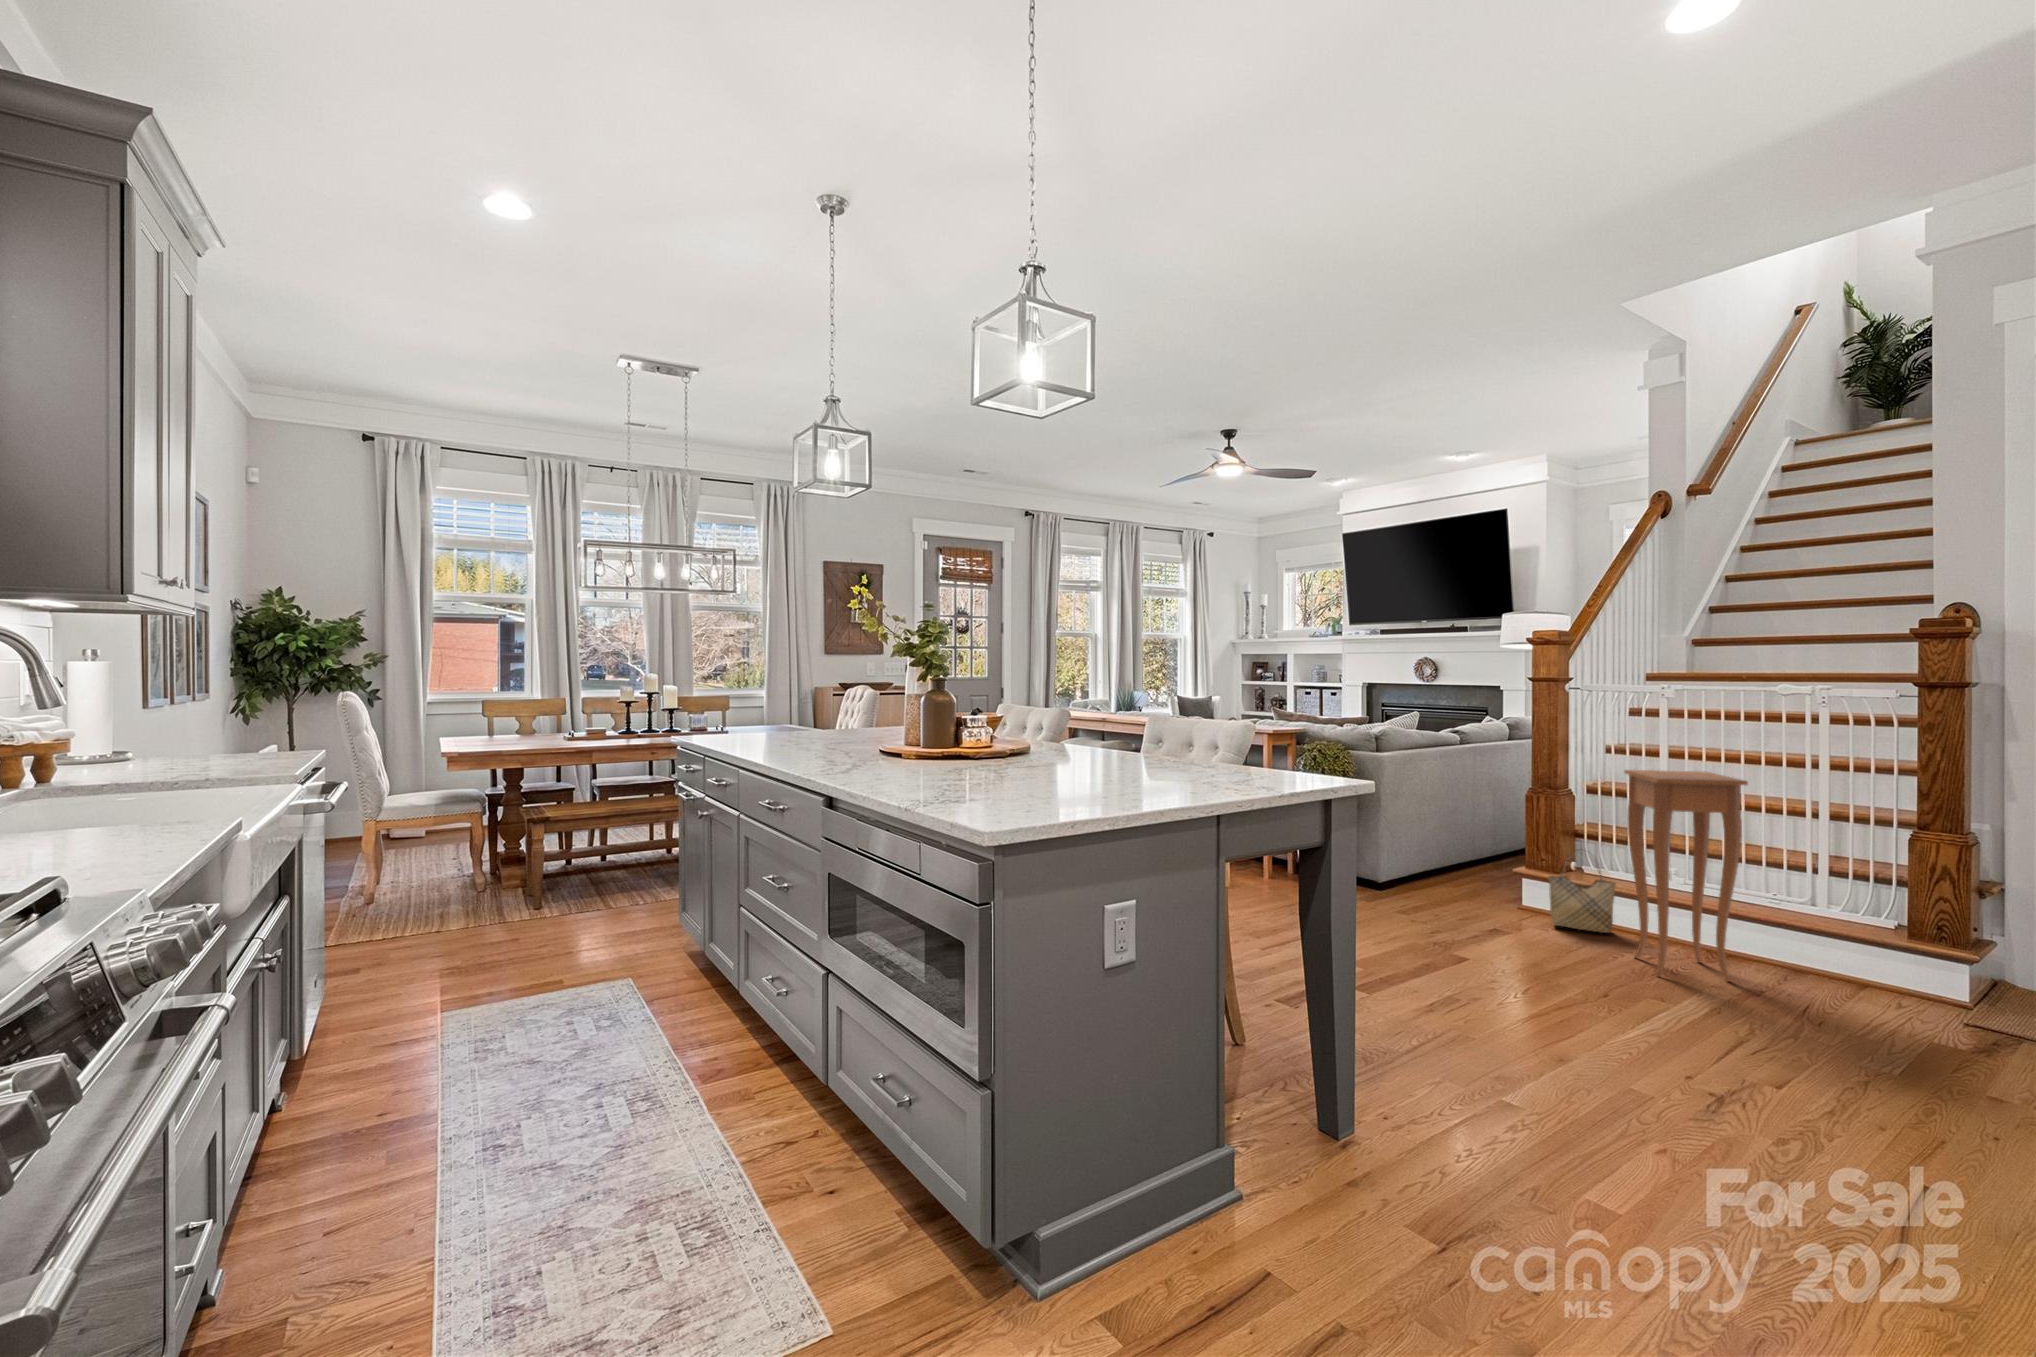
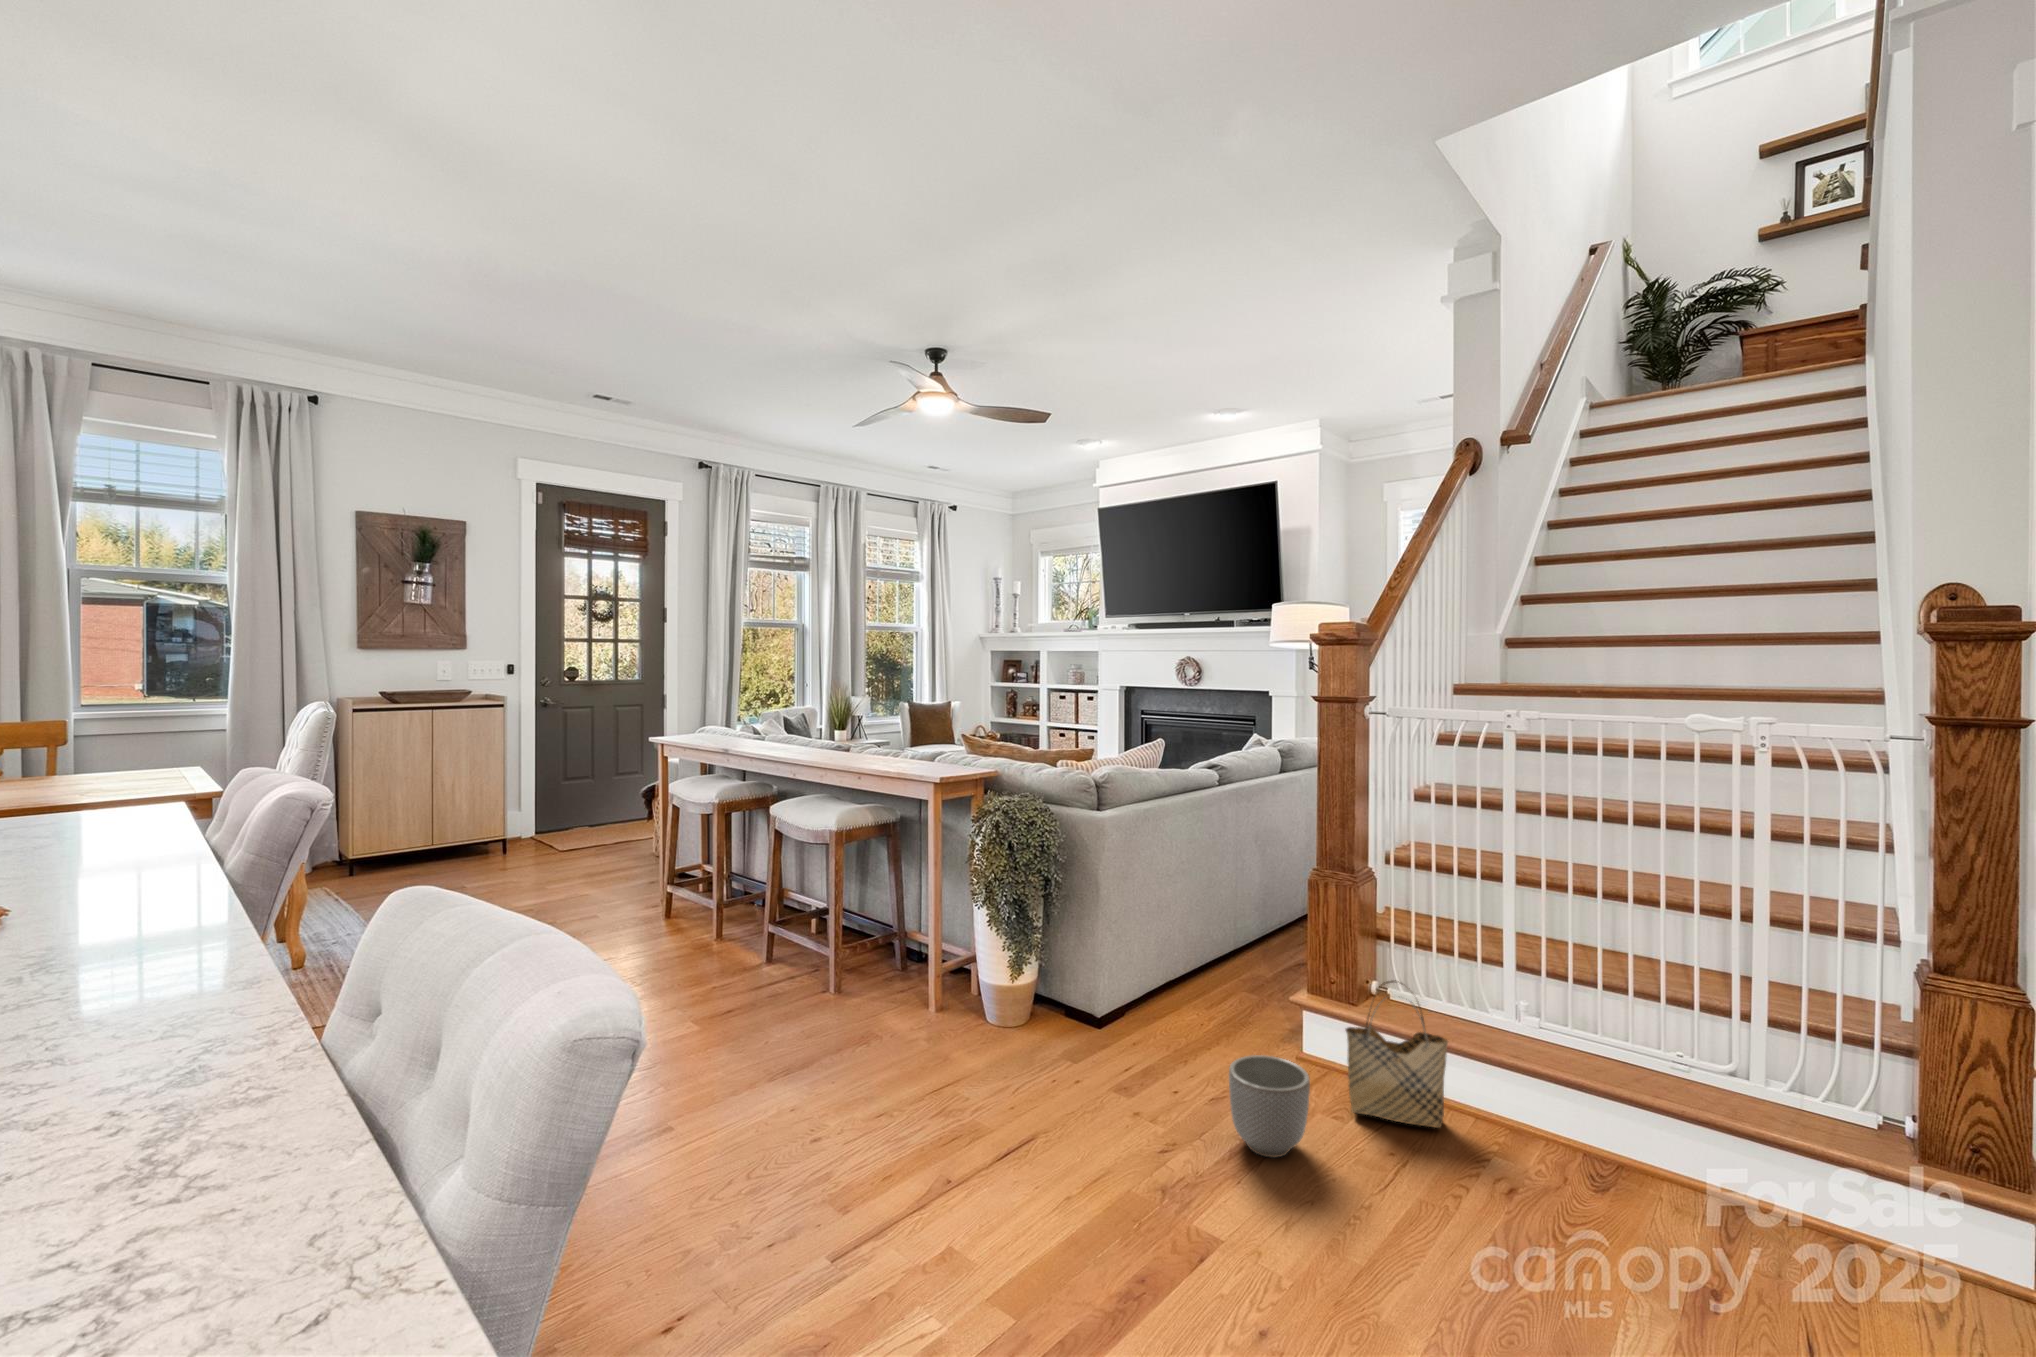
side table: present [1624,770,1748,982] -> none [1476,871,1701,1276]
planter: none [1472,885,1523,937] -> present [1229,1055,1310,1157]

